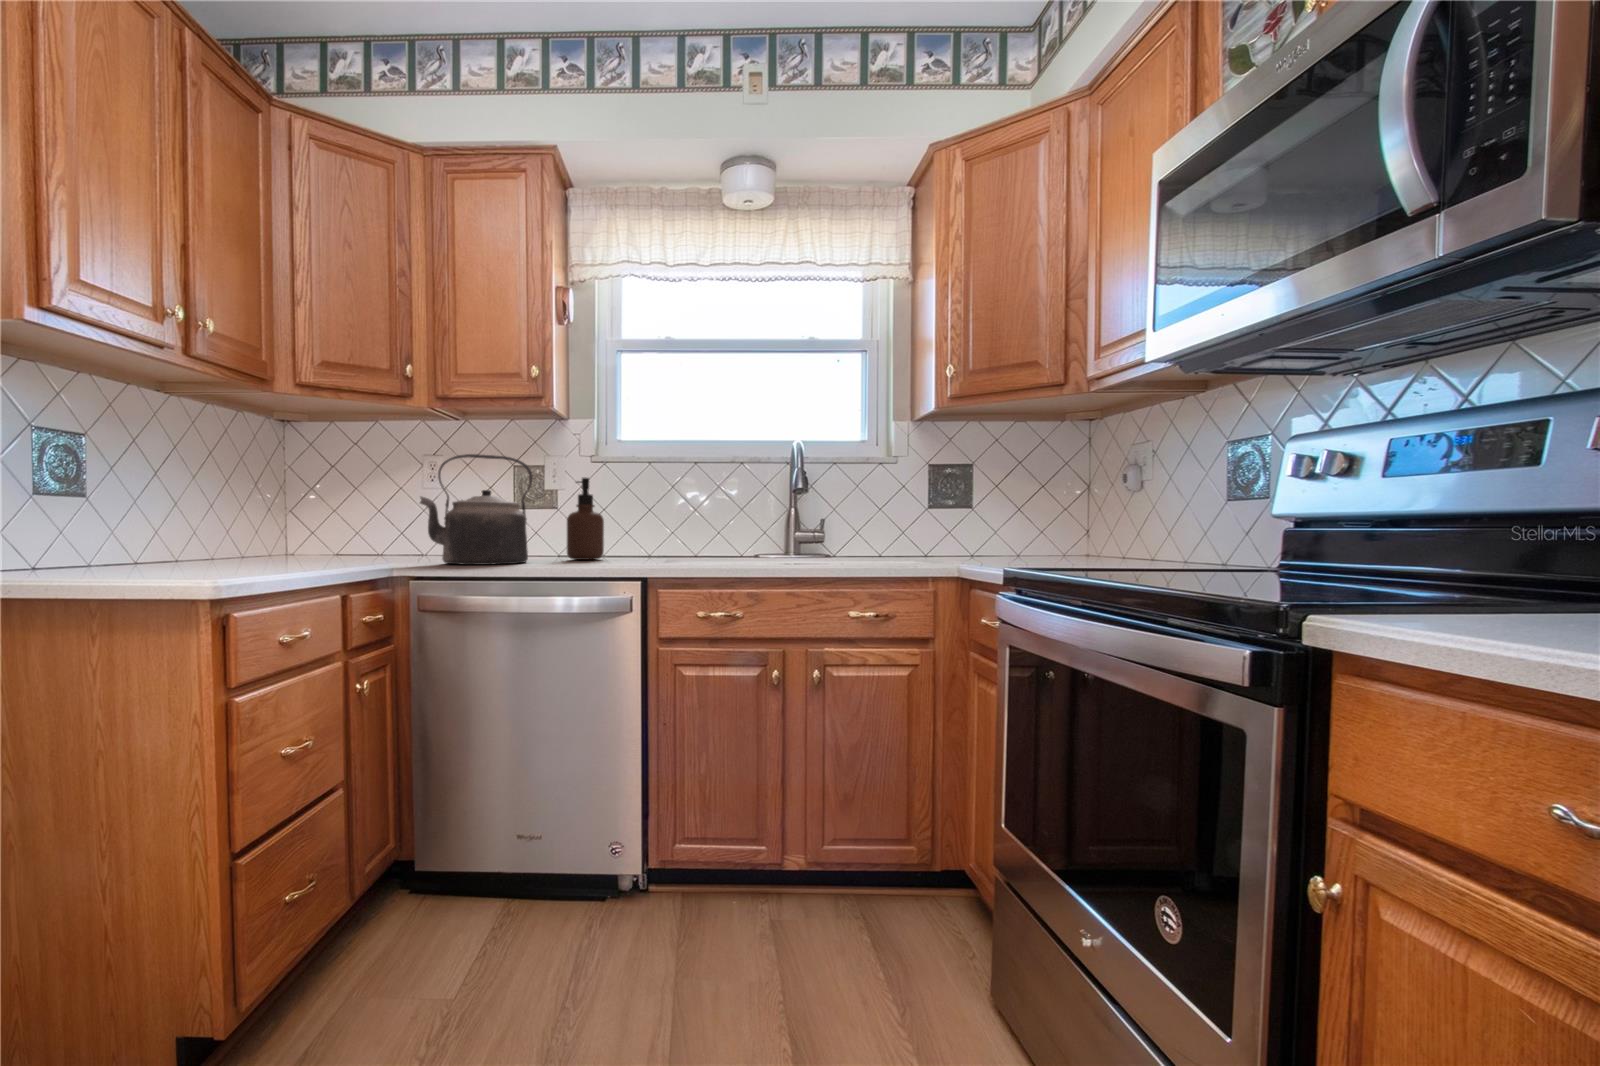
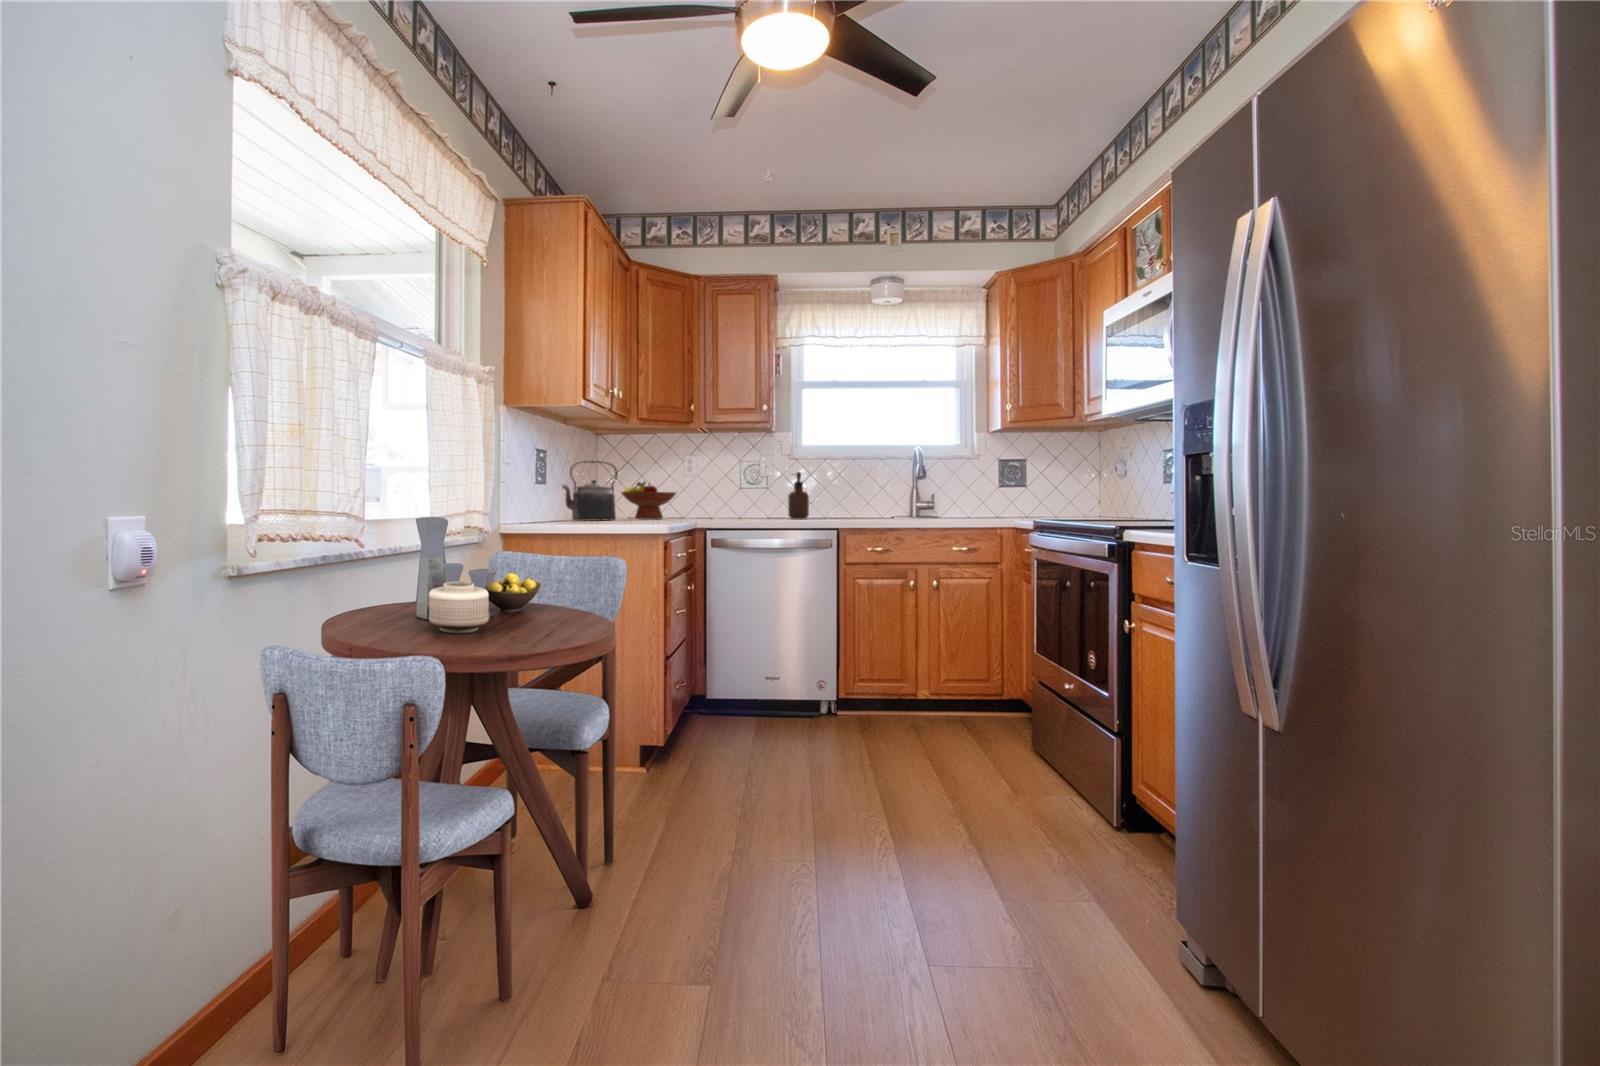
kettle: present [420,454,533,565] -> present [563,461,618,521]
fruit bowl: none [302,493,412,556] -> present [621,482,676,519]

